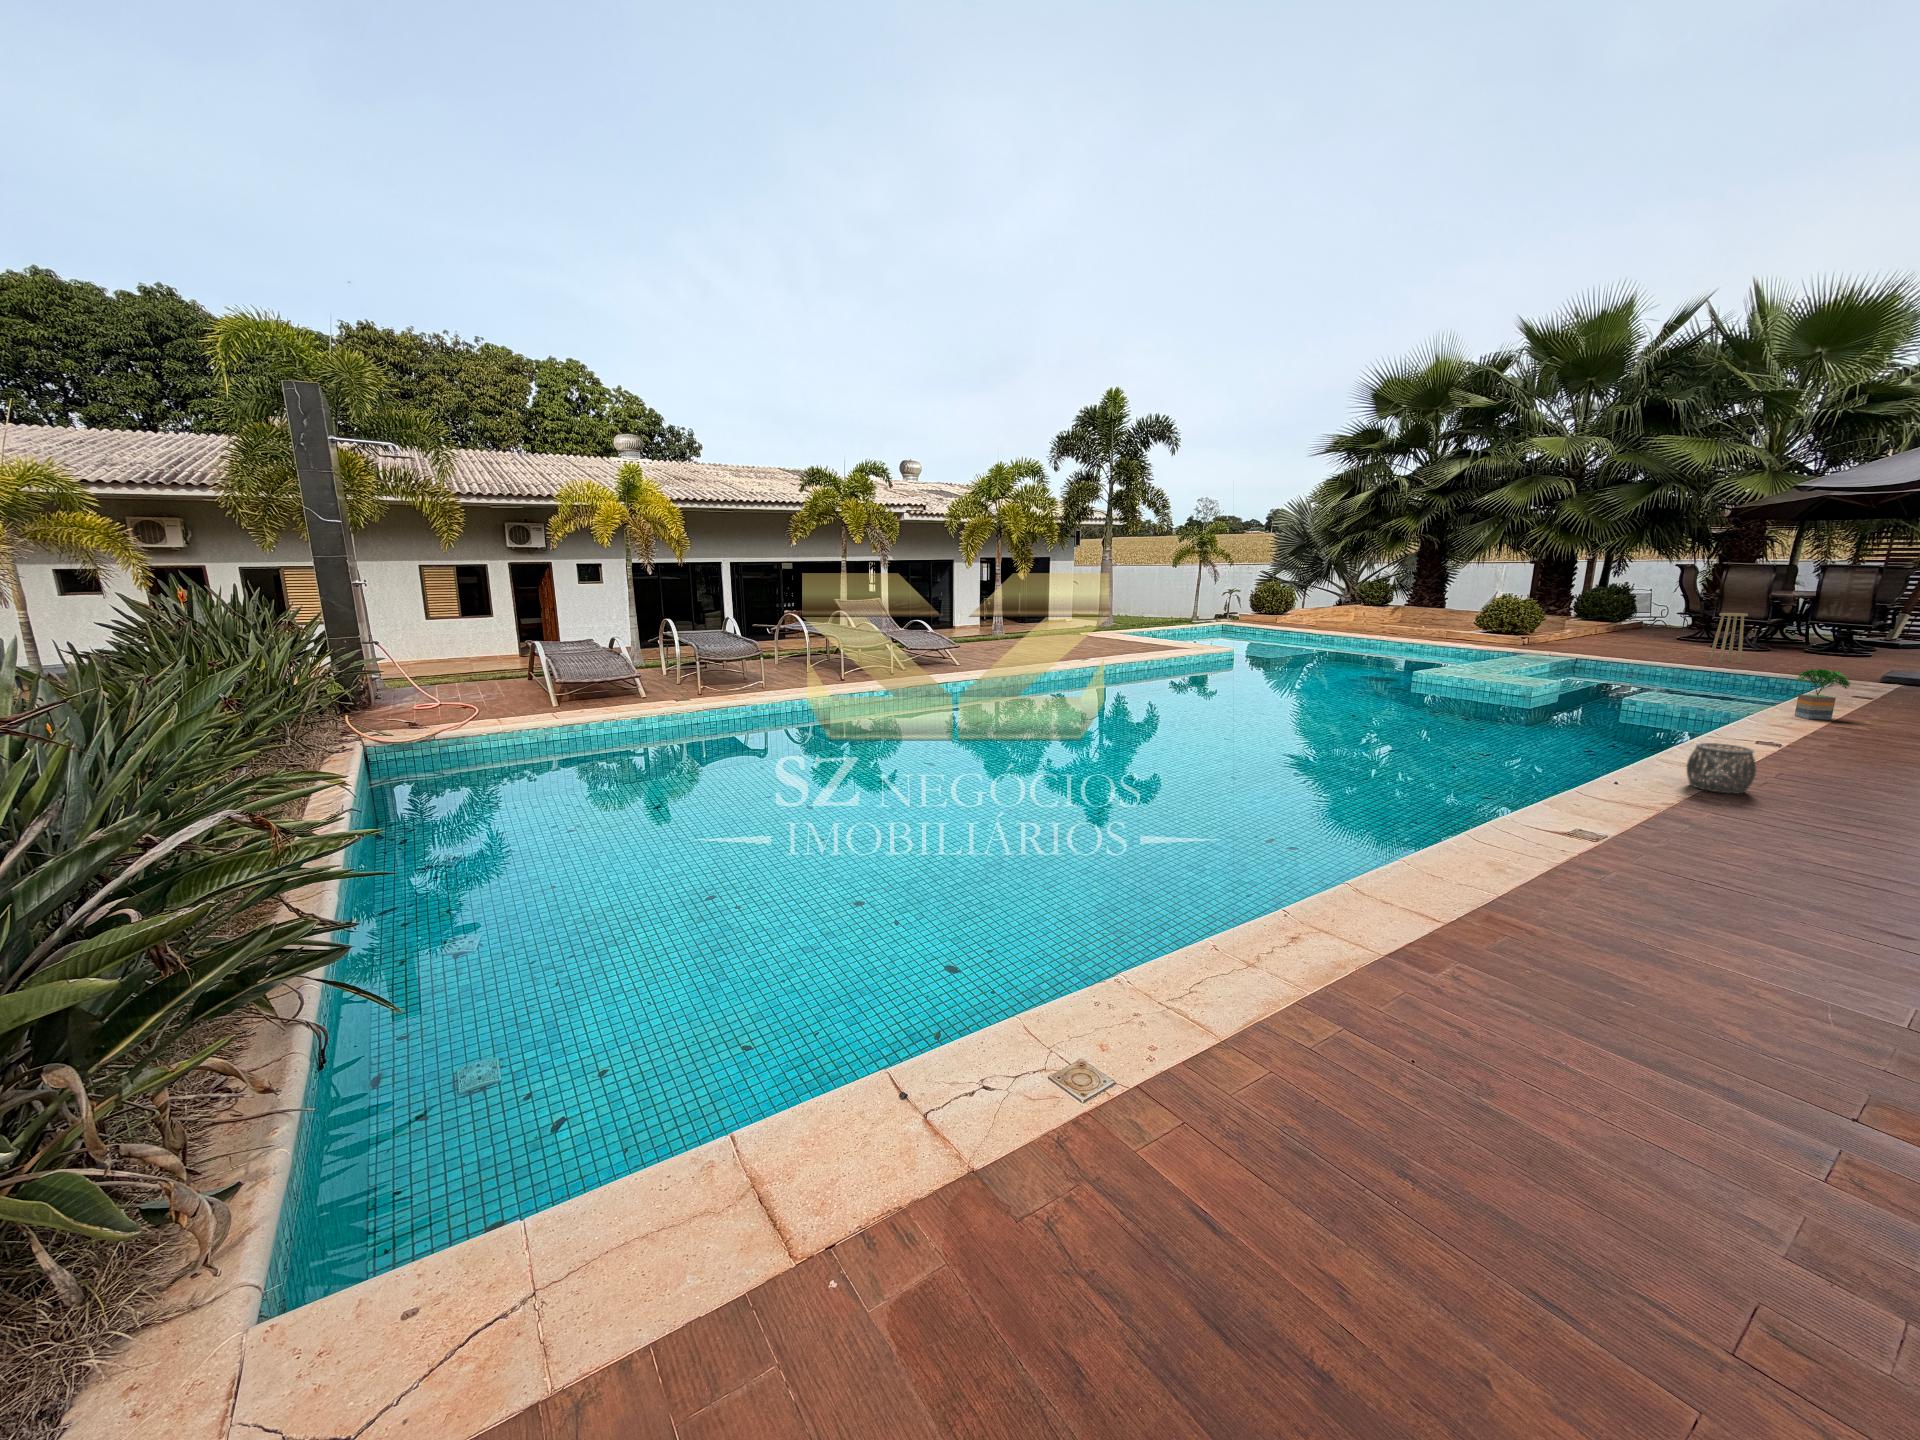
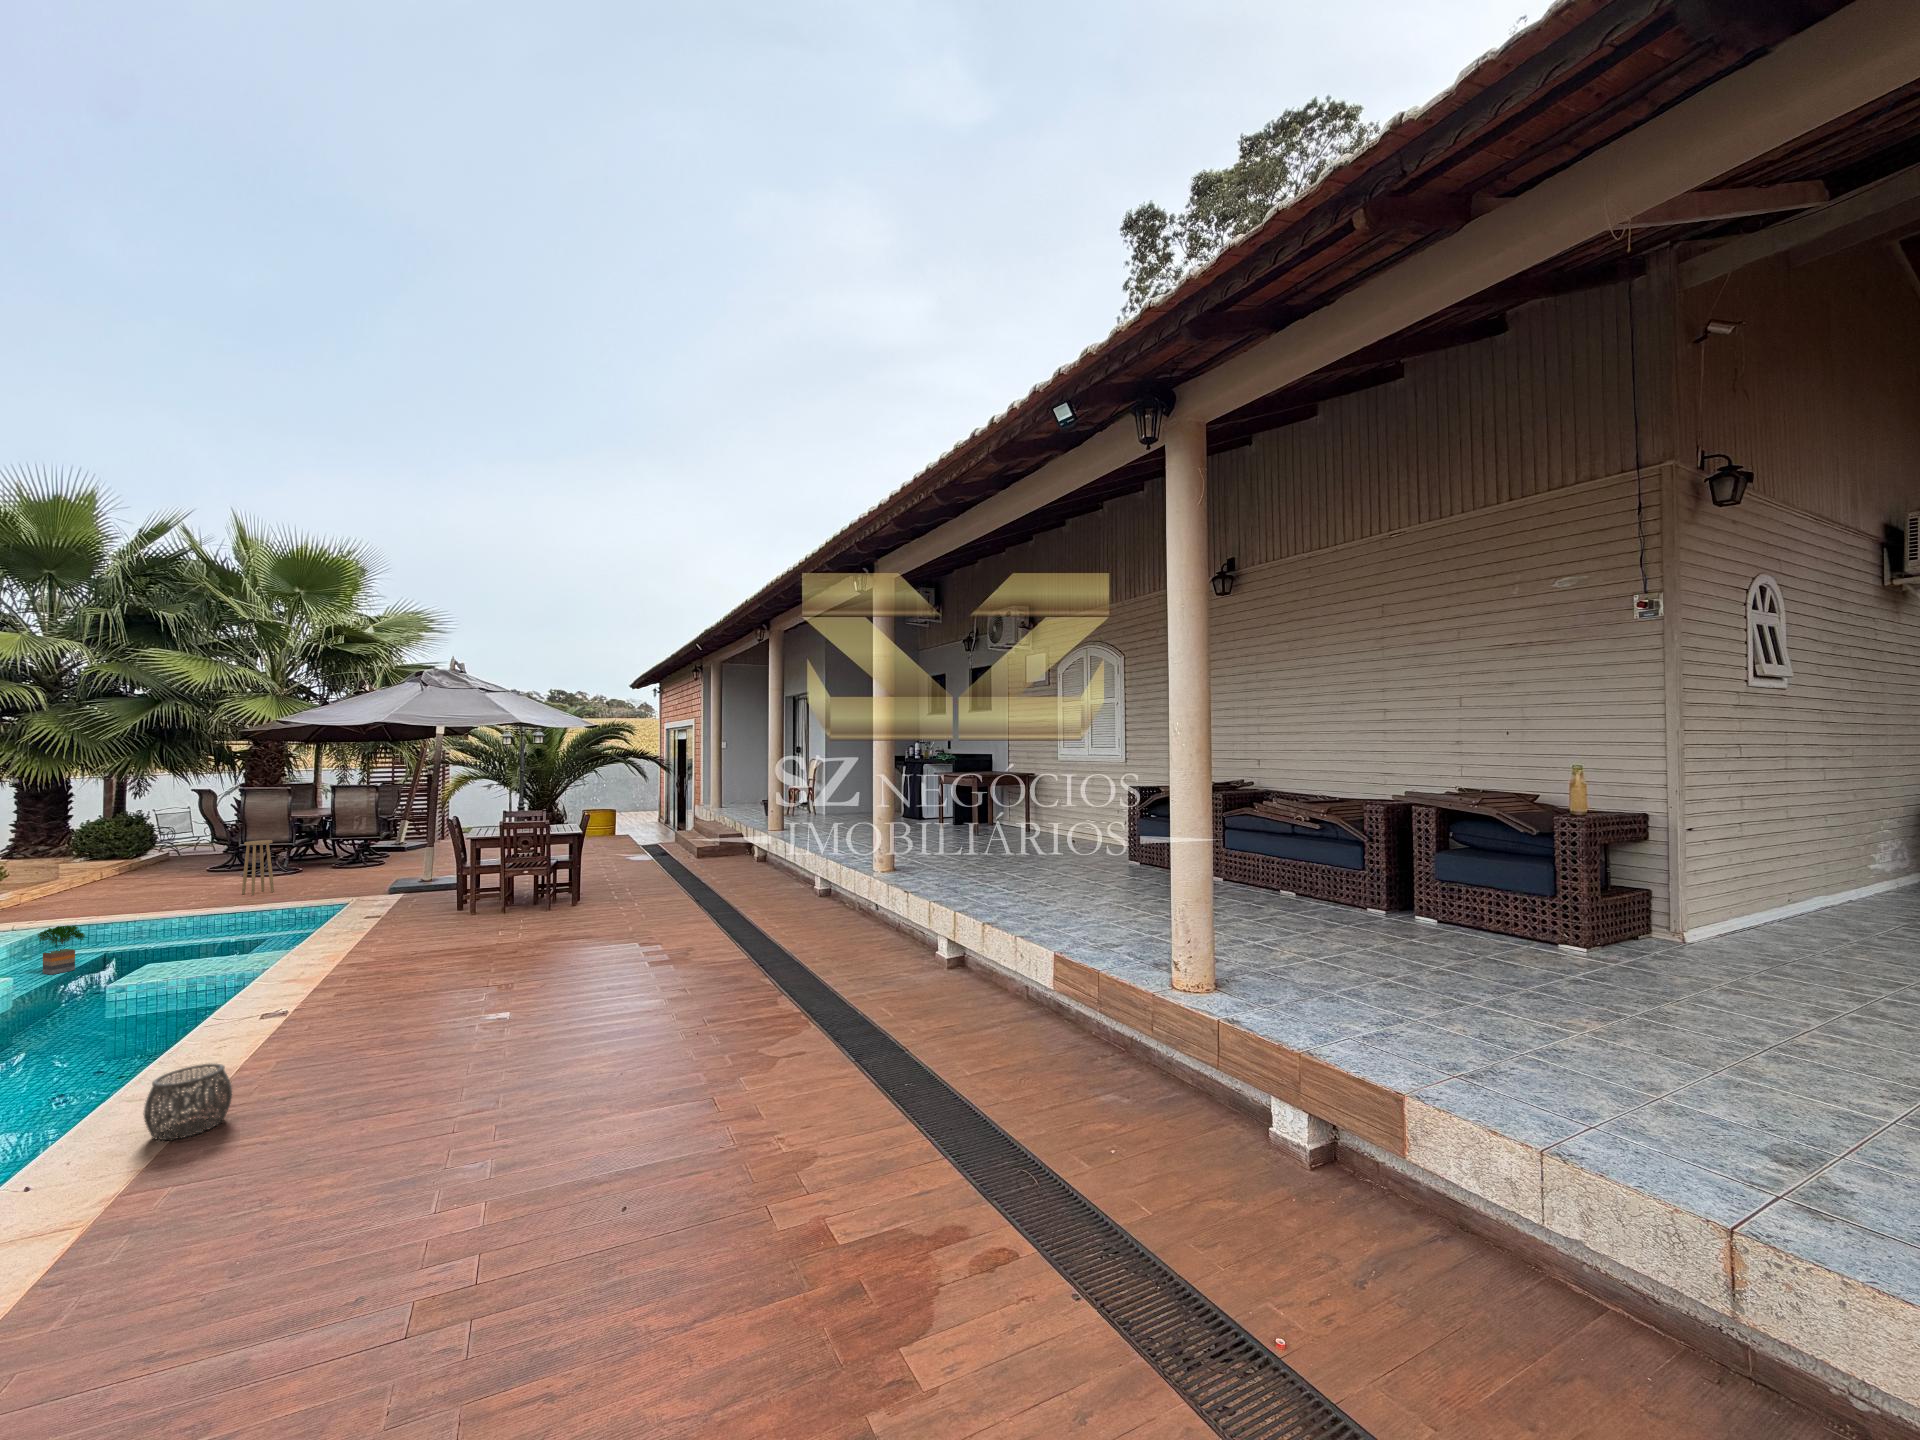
potted tree: present [1795,669,1850,720] -> present [38,926,85,975]

